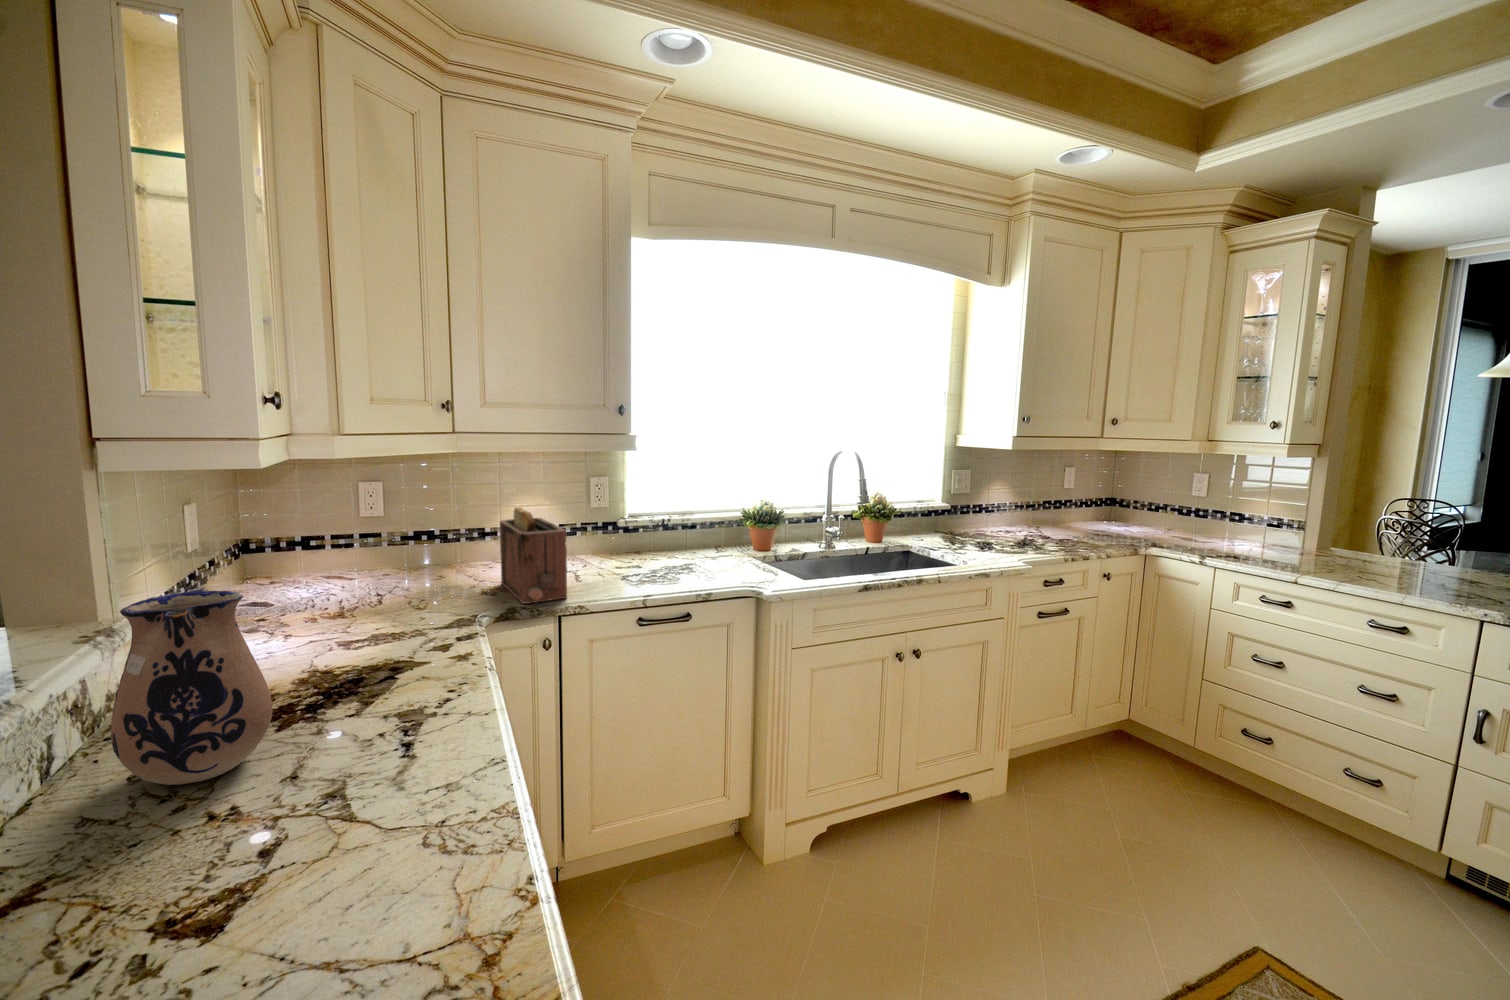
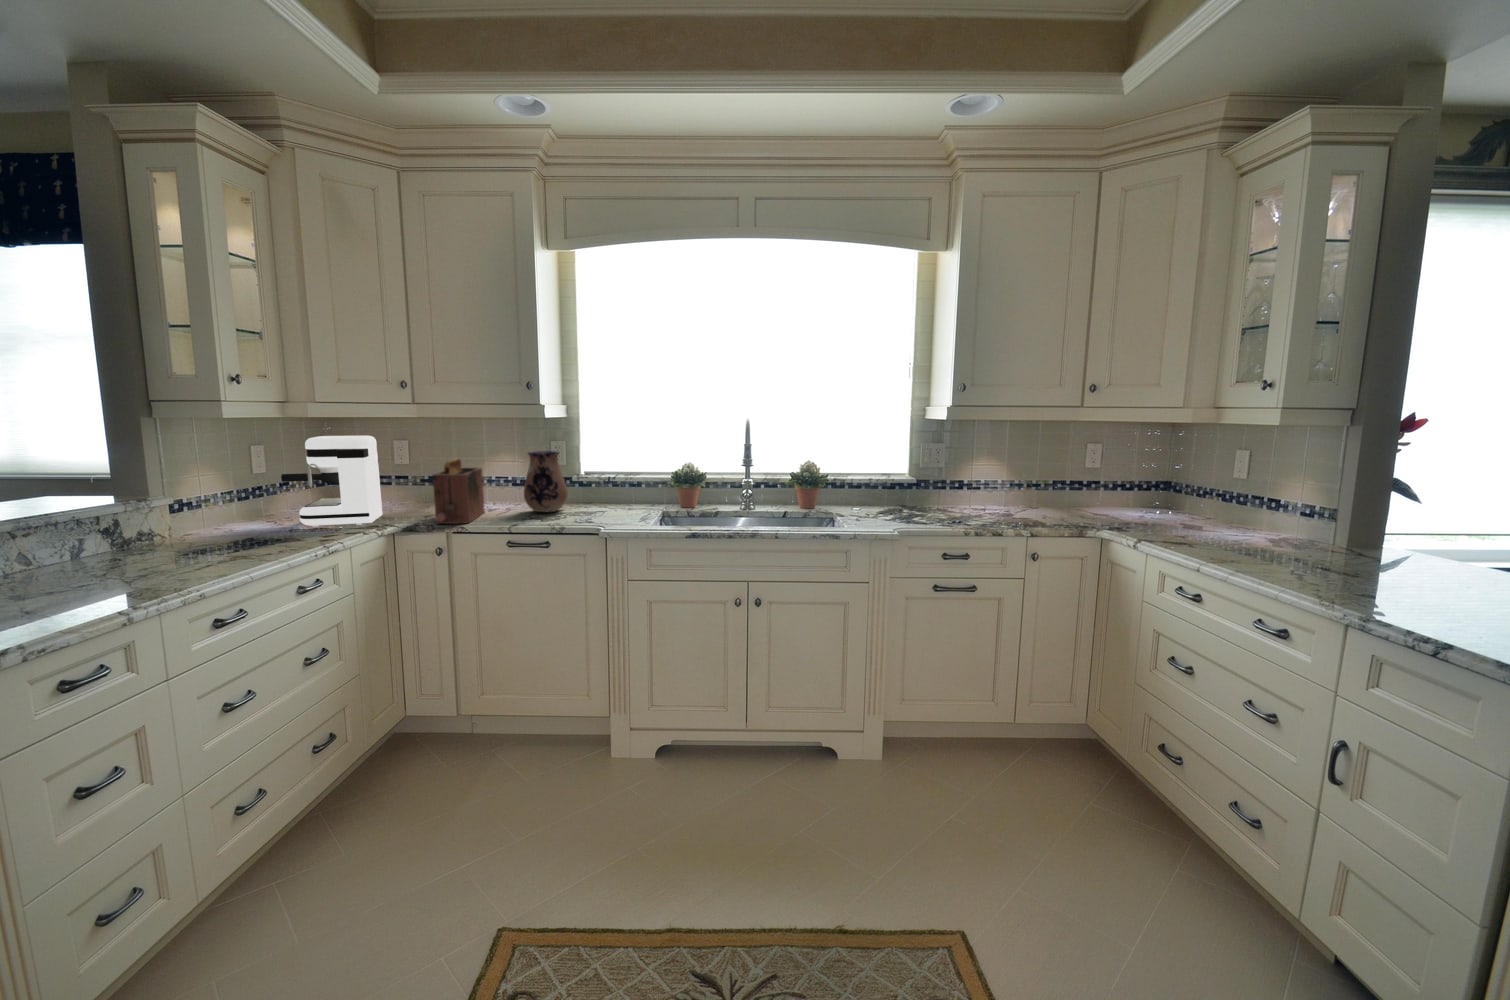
coffee maker: none [247,479,424,633] -> present [281,436,382,527]
ceramic pitcher: present [111,587,273,785] -> present [524,451,567,512]

